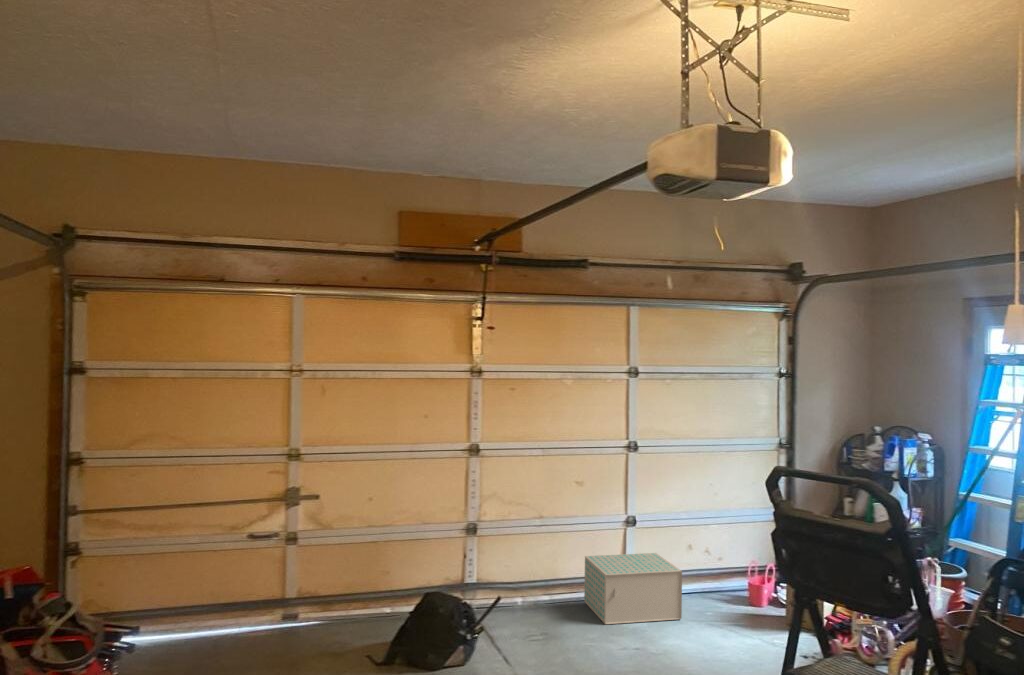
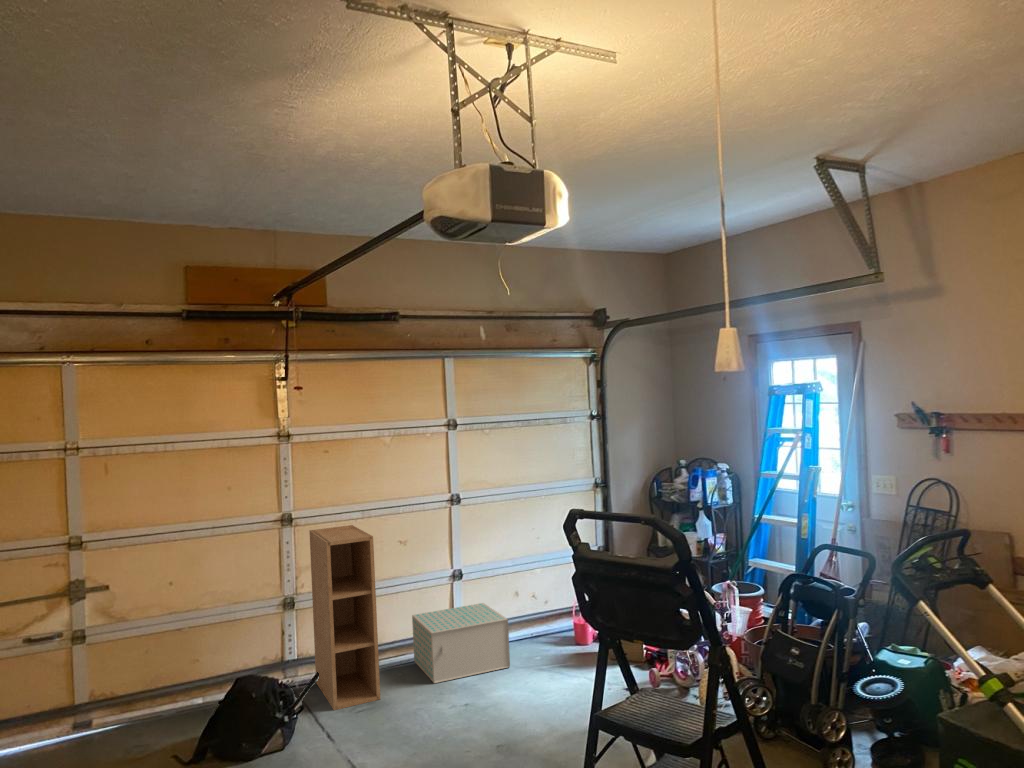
shelving unit: none [492,462,556,636] -> present [309,525,380,710]

